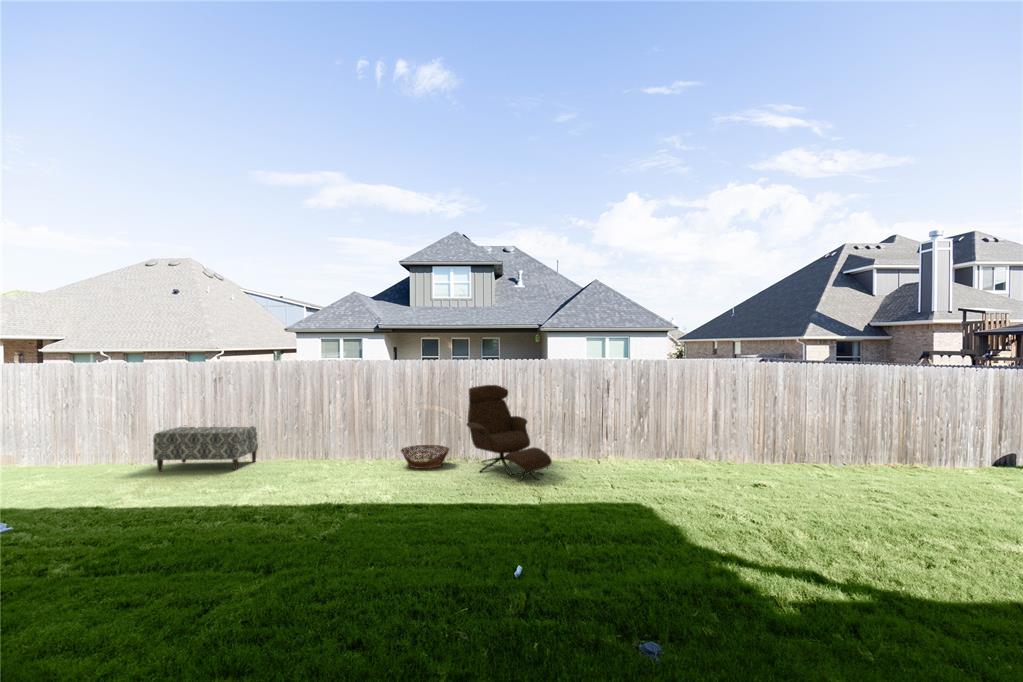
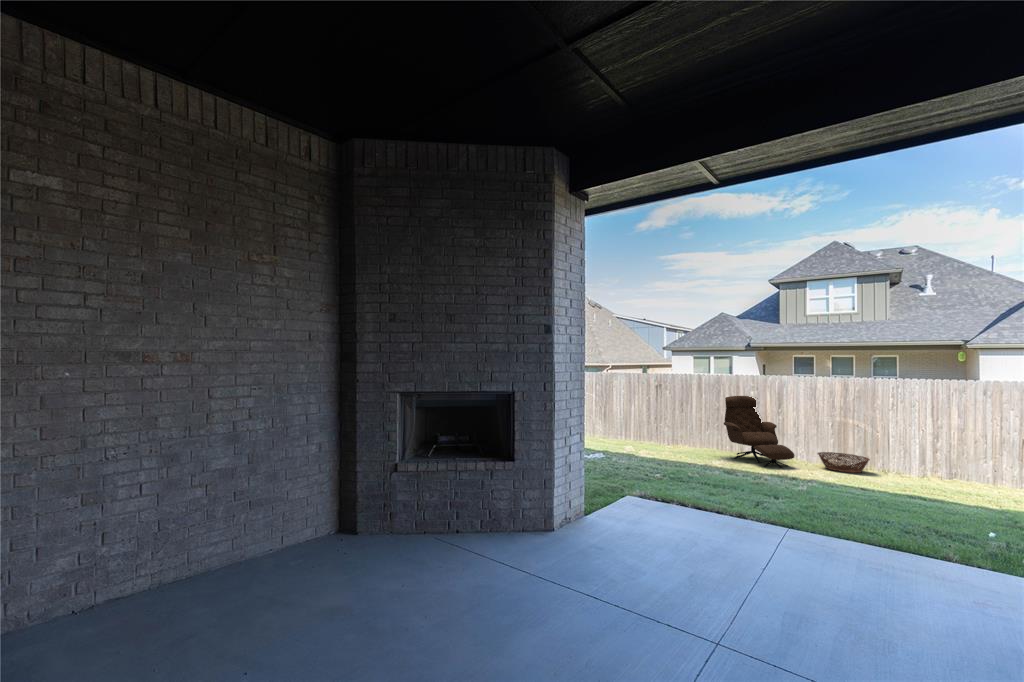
lounge chair: present [466,385,552,482] -> present [724,396,795,468]
bench: present [153,425,258,472] -> none [625,417,688,452]

